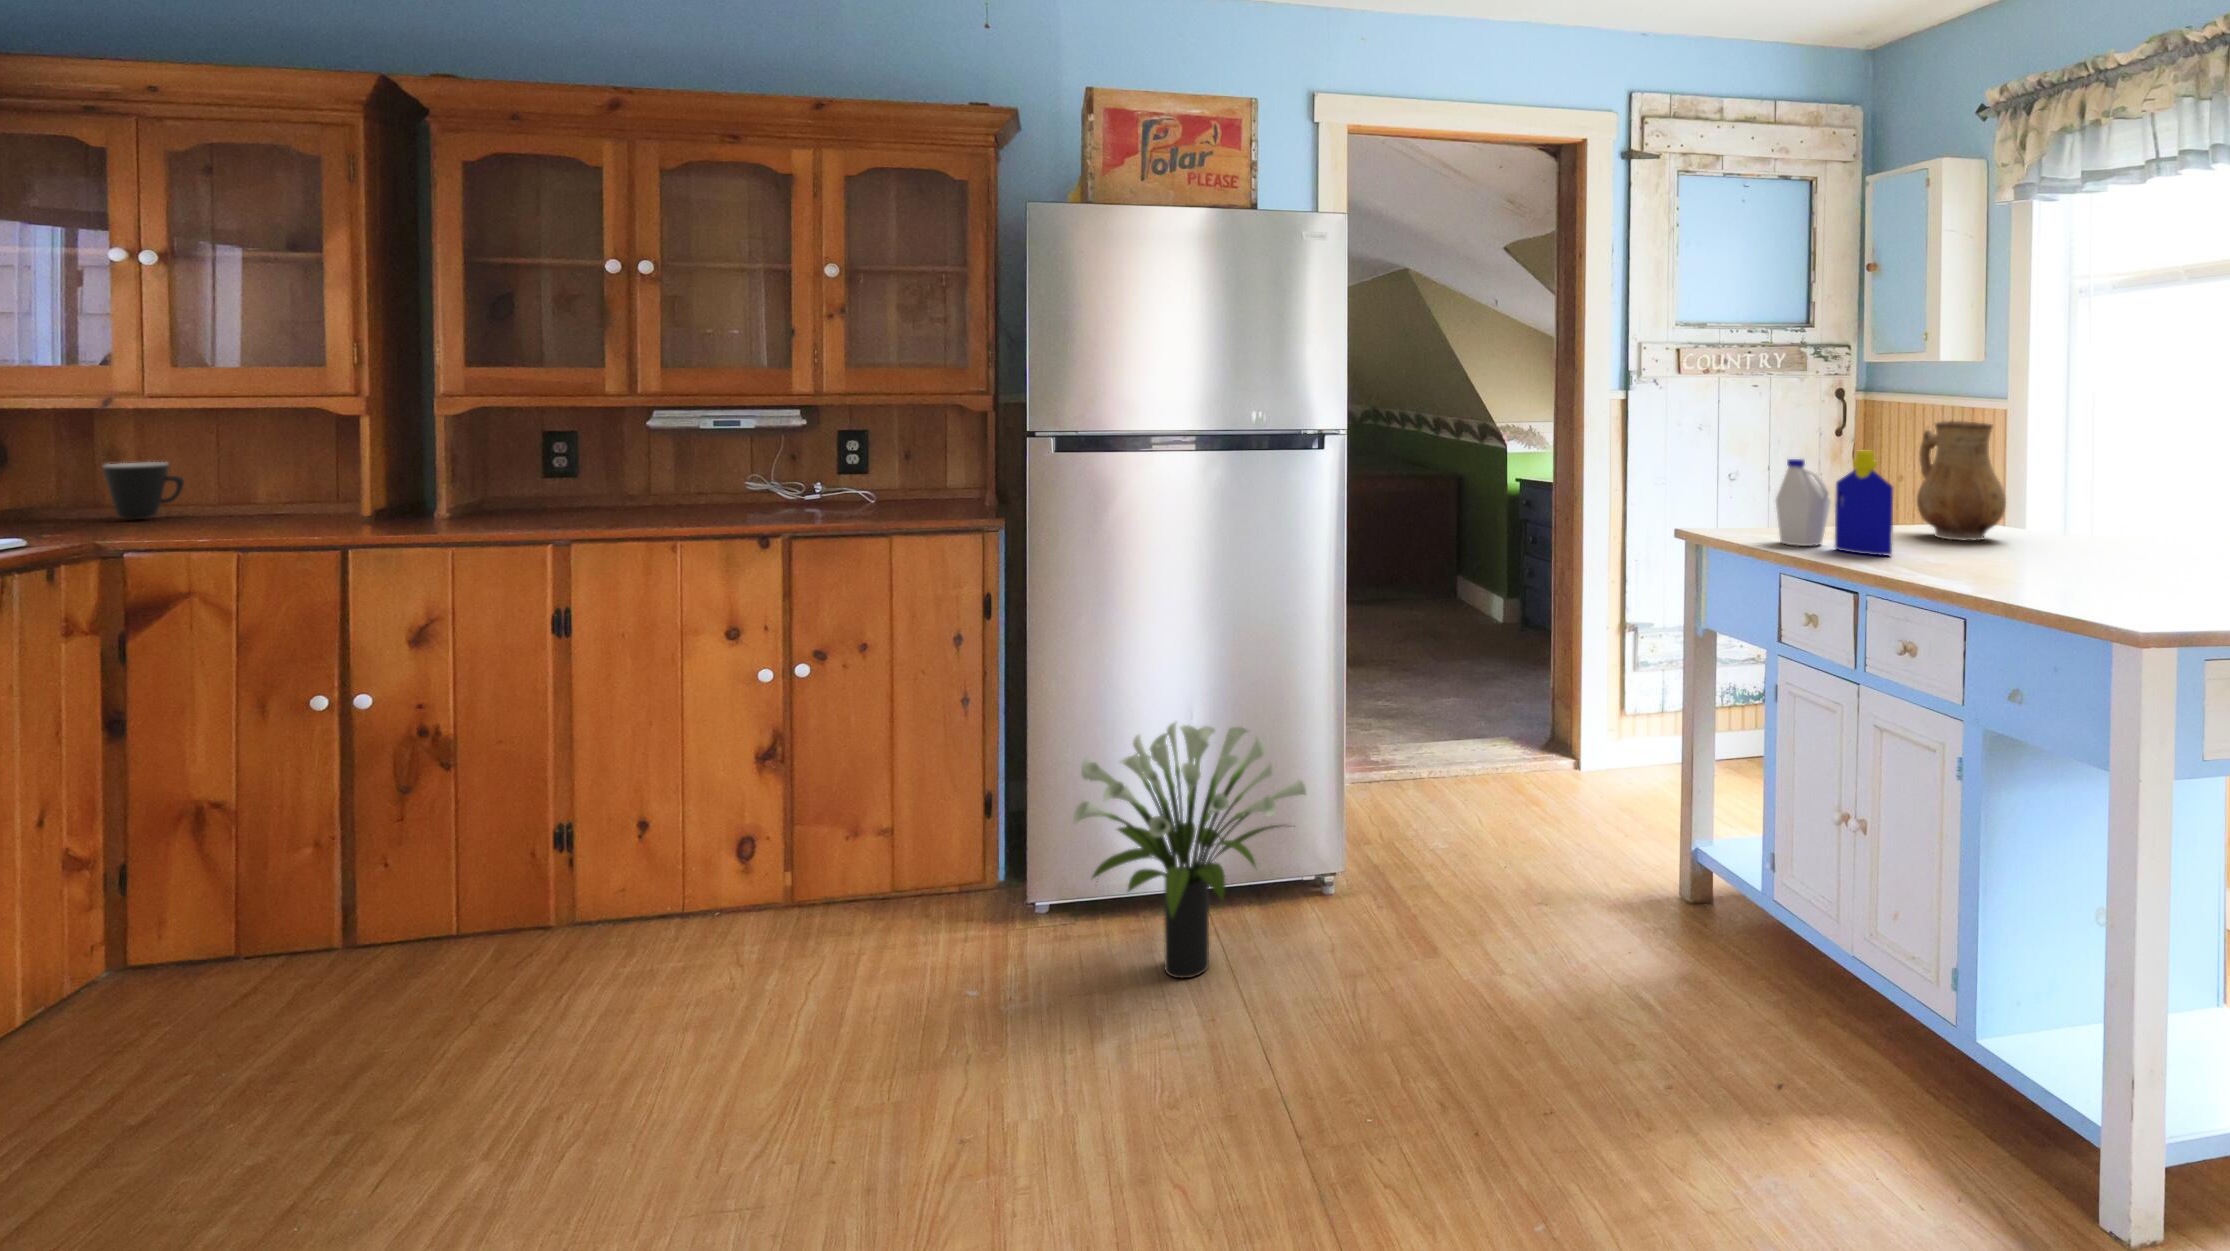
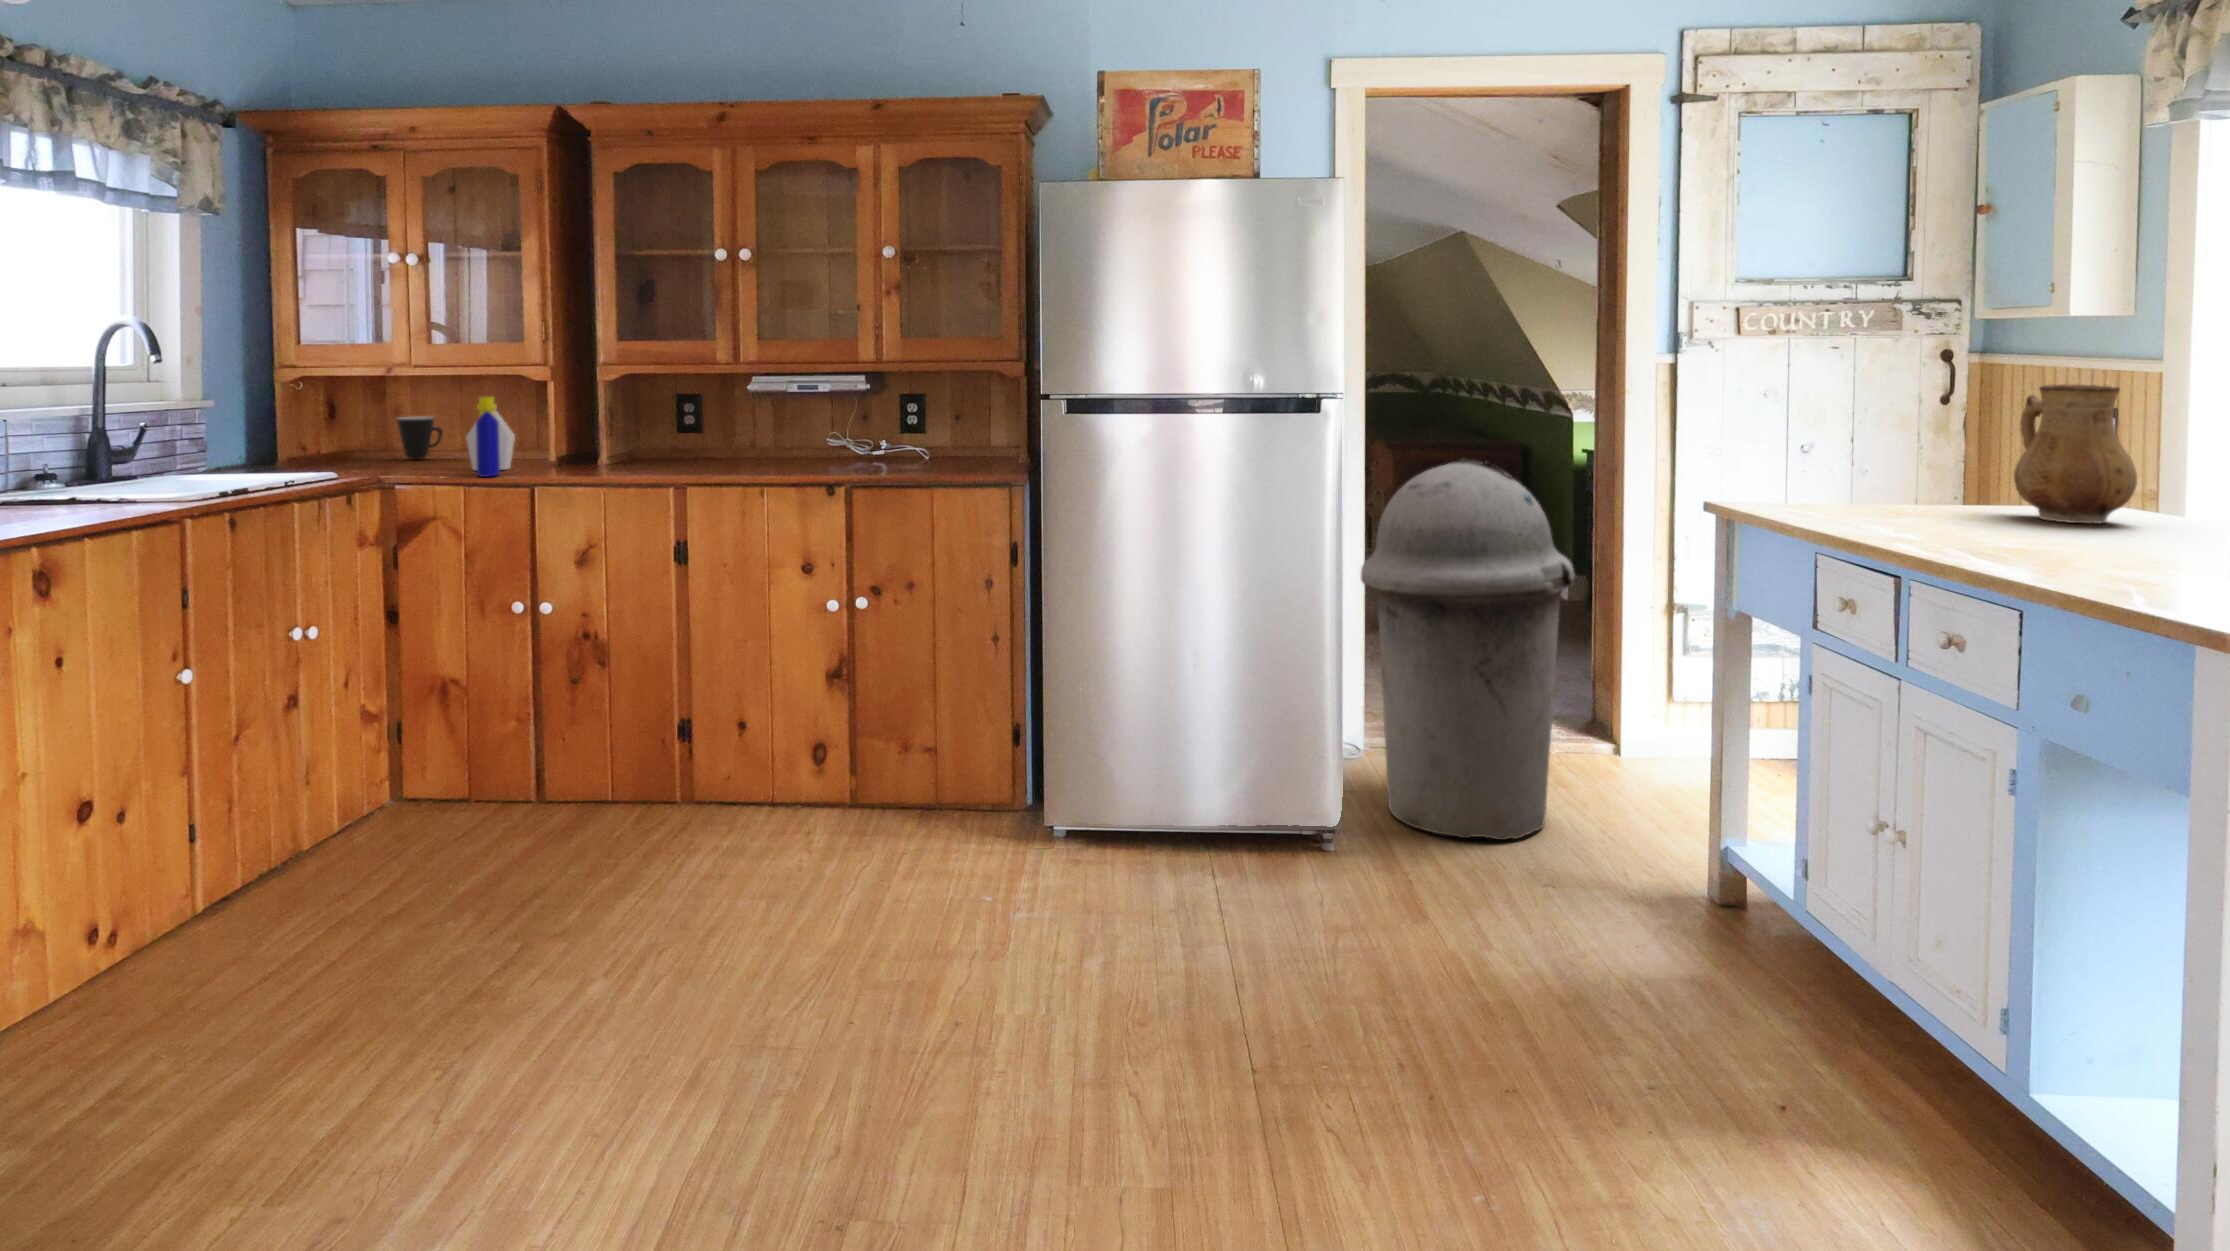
bottle: present [1776,450,1893,556] -> present [466,397,515,477]
trash can: none [1361,489,1559,862] -> present [1361,458,1575,840]
potted plant: present [1073,722,1306,978] -> none [1085,666,1300,905]

